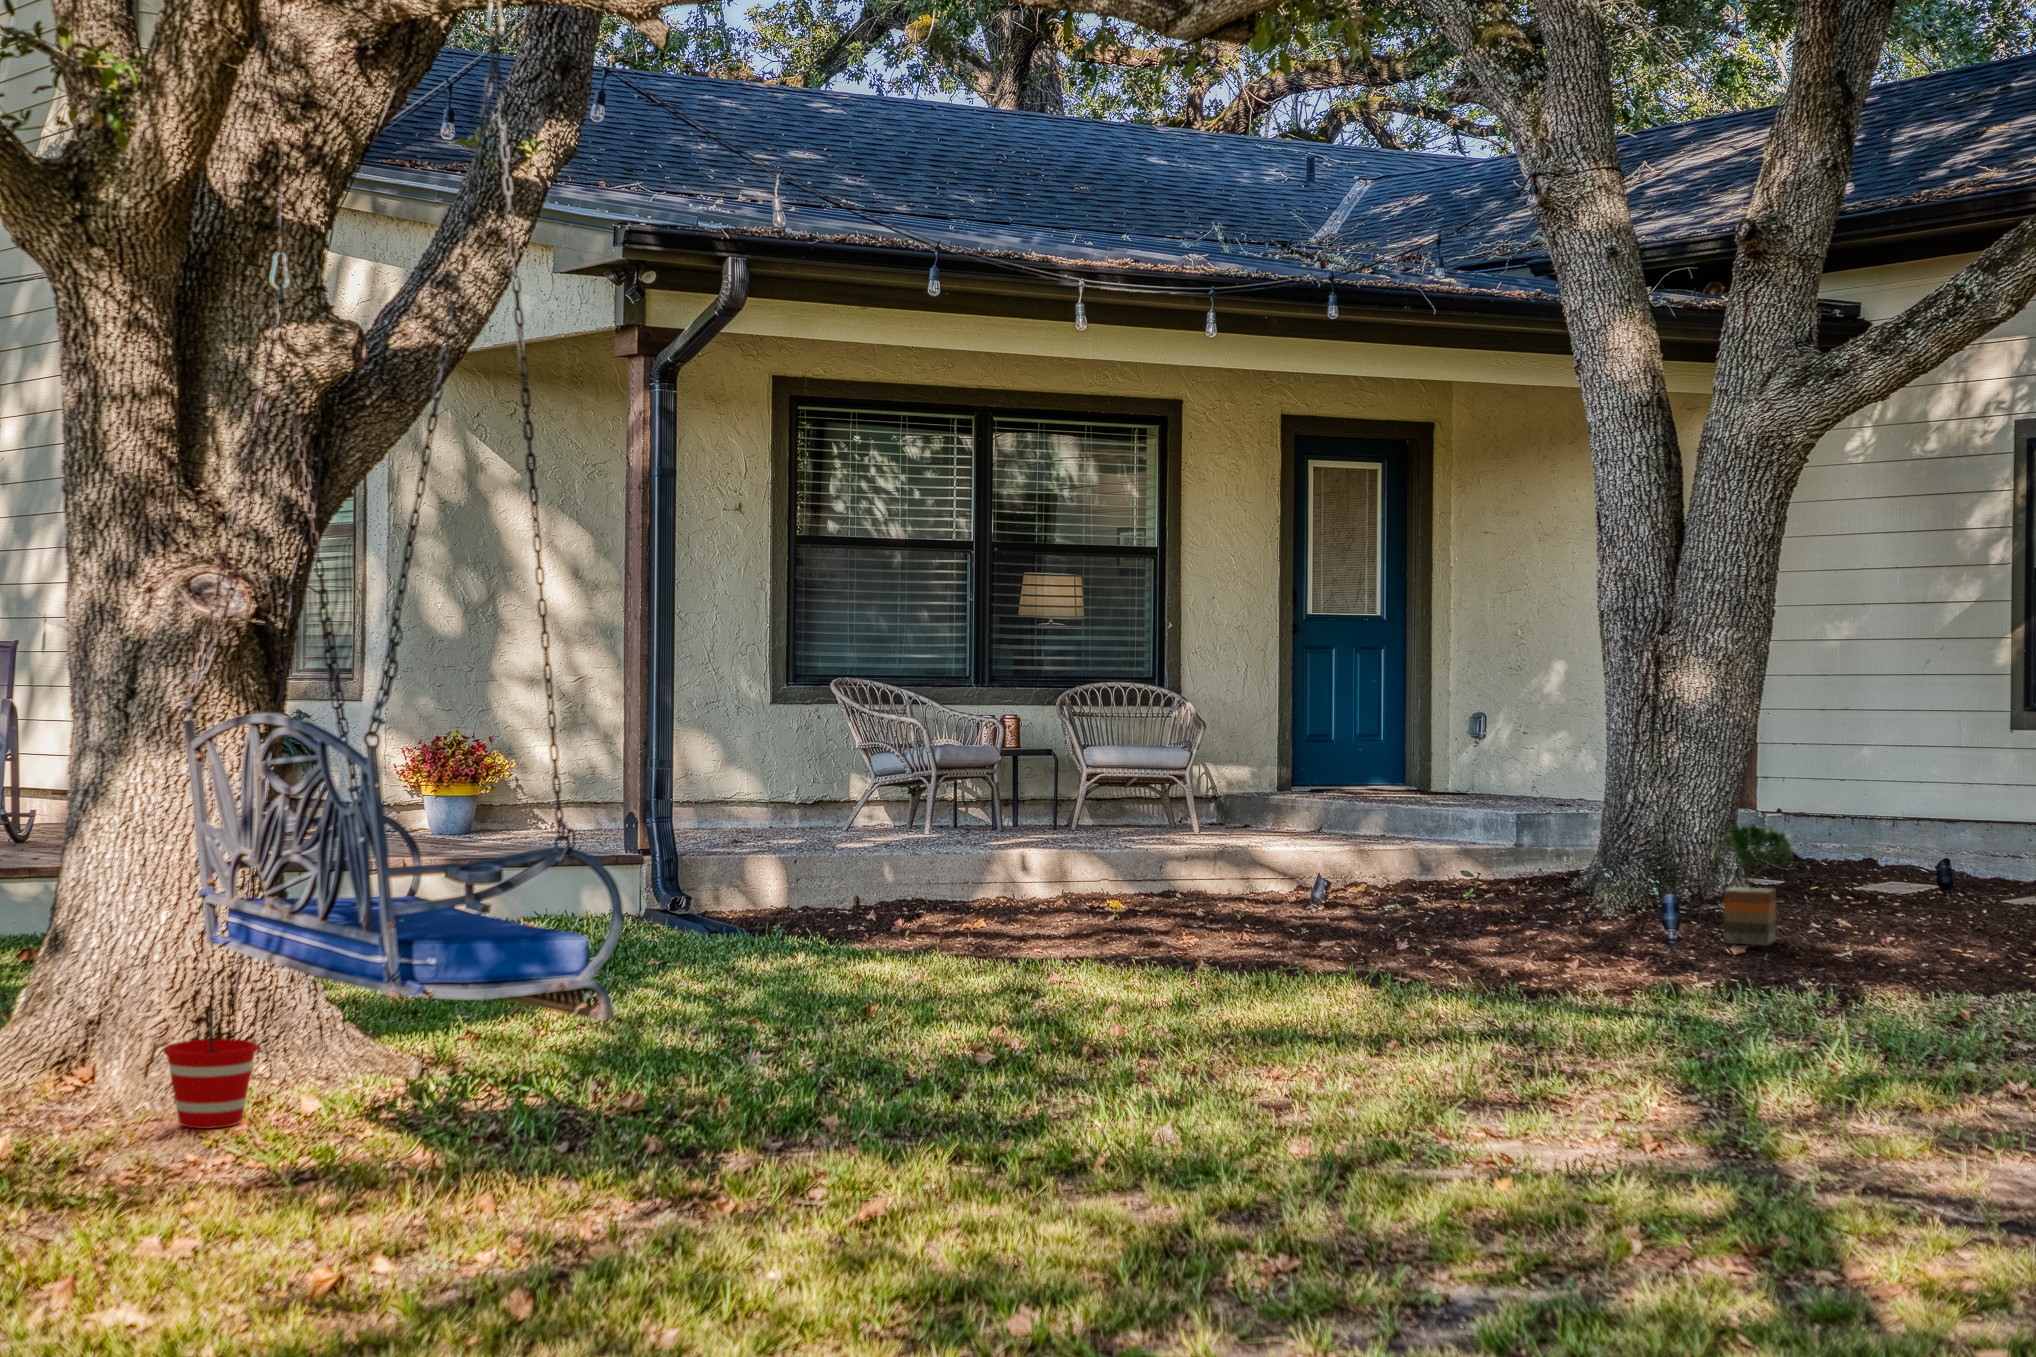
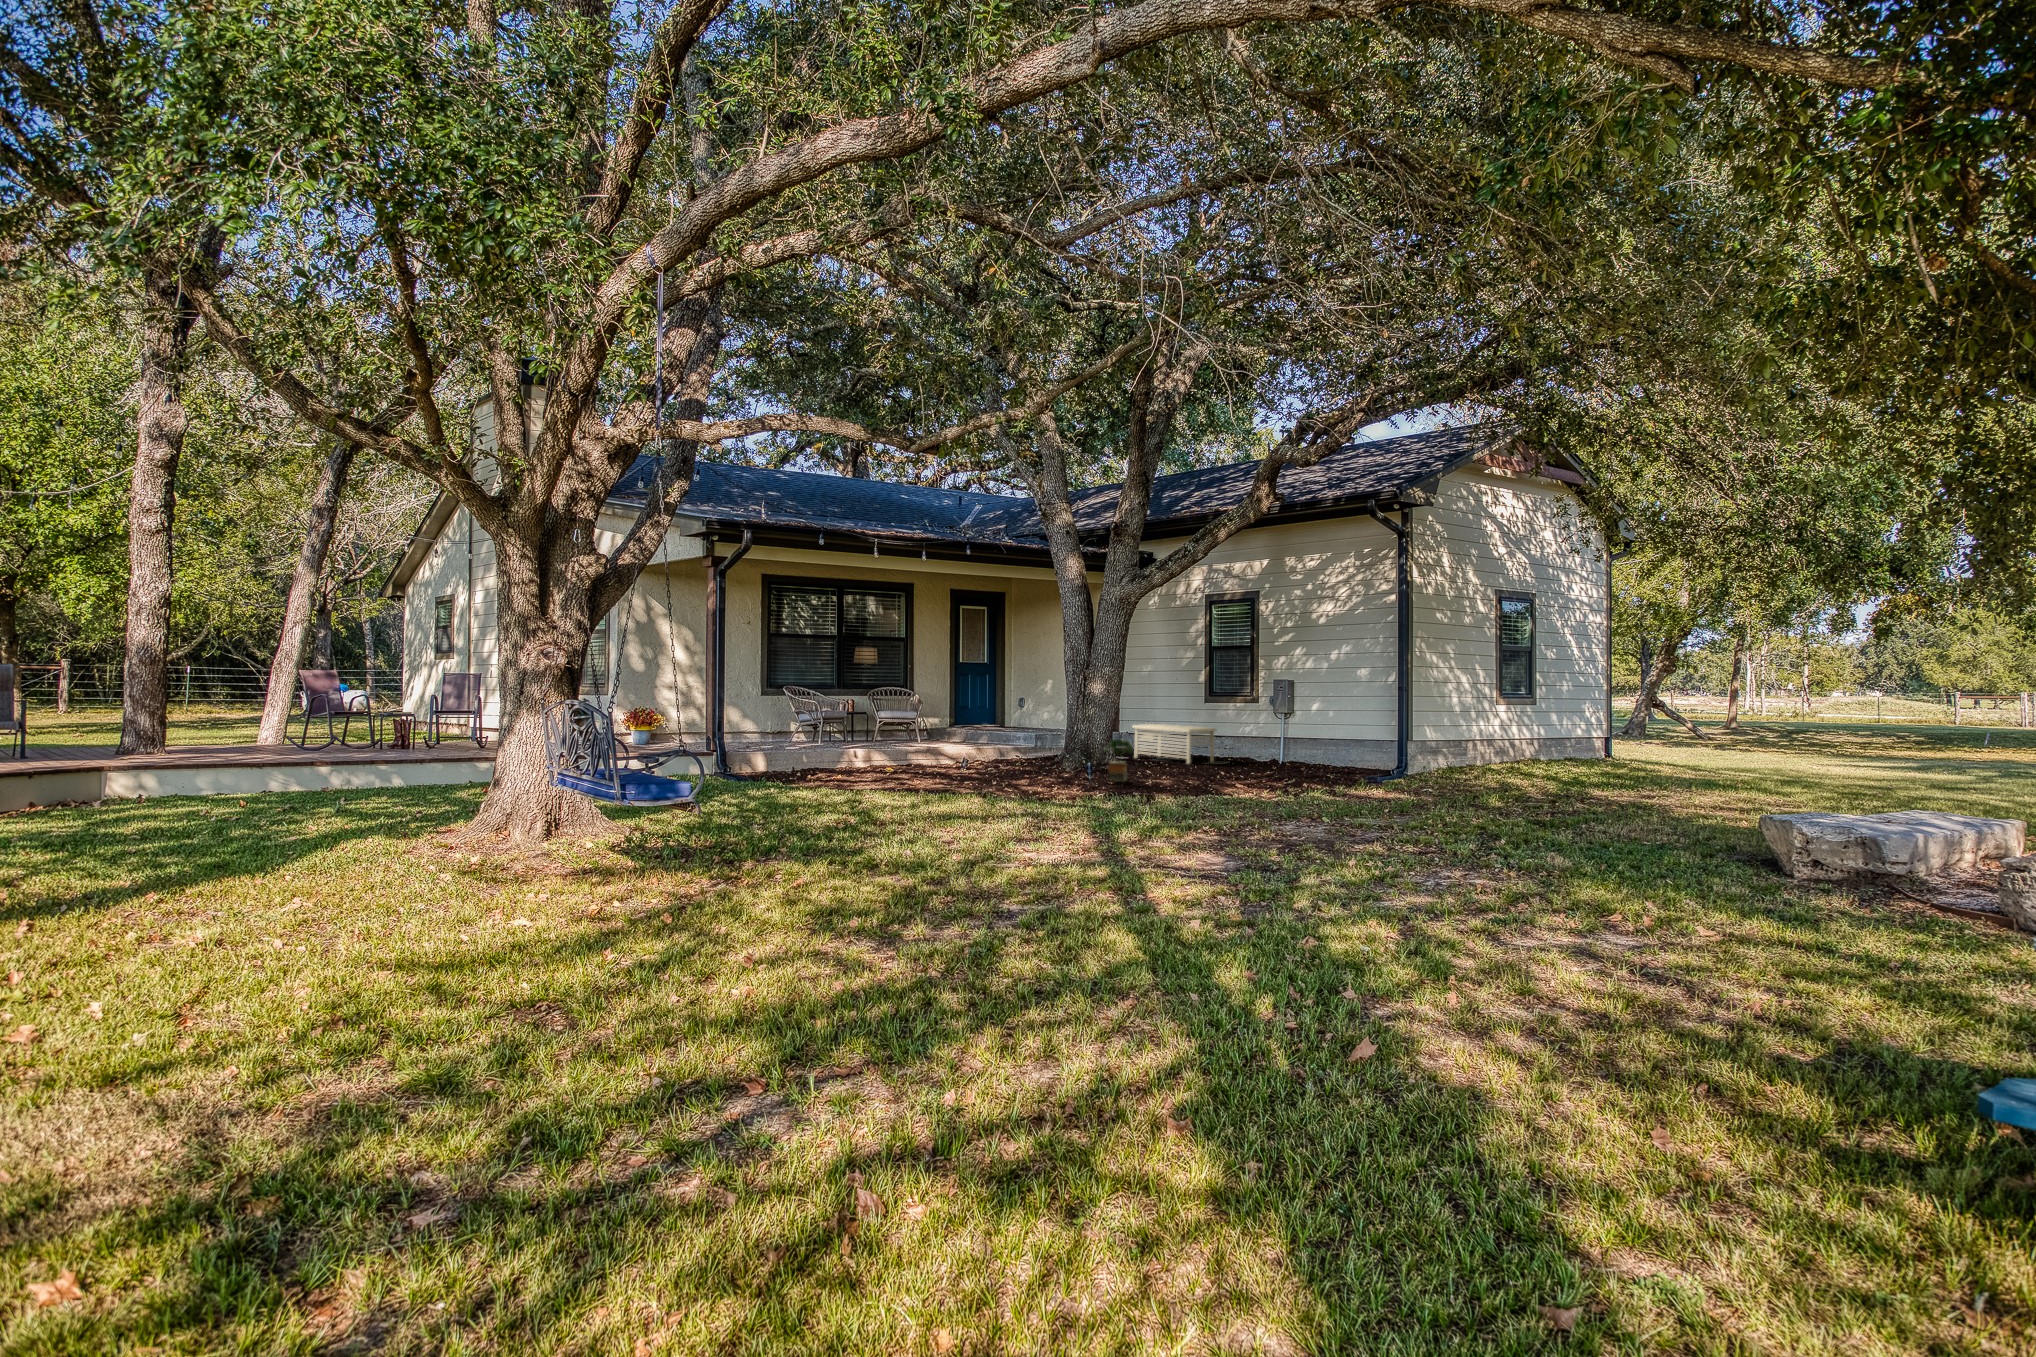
storage bench: none [1780,784,2027,896] -> present [1132,724,1216,764]
bucket: present [163,1007,258,1129] -> none [532,810,569,855]

